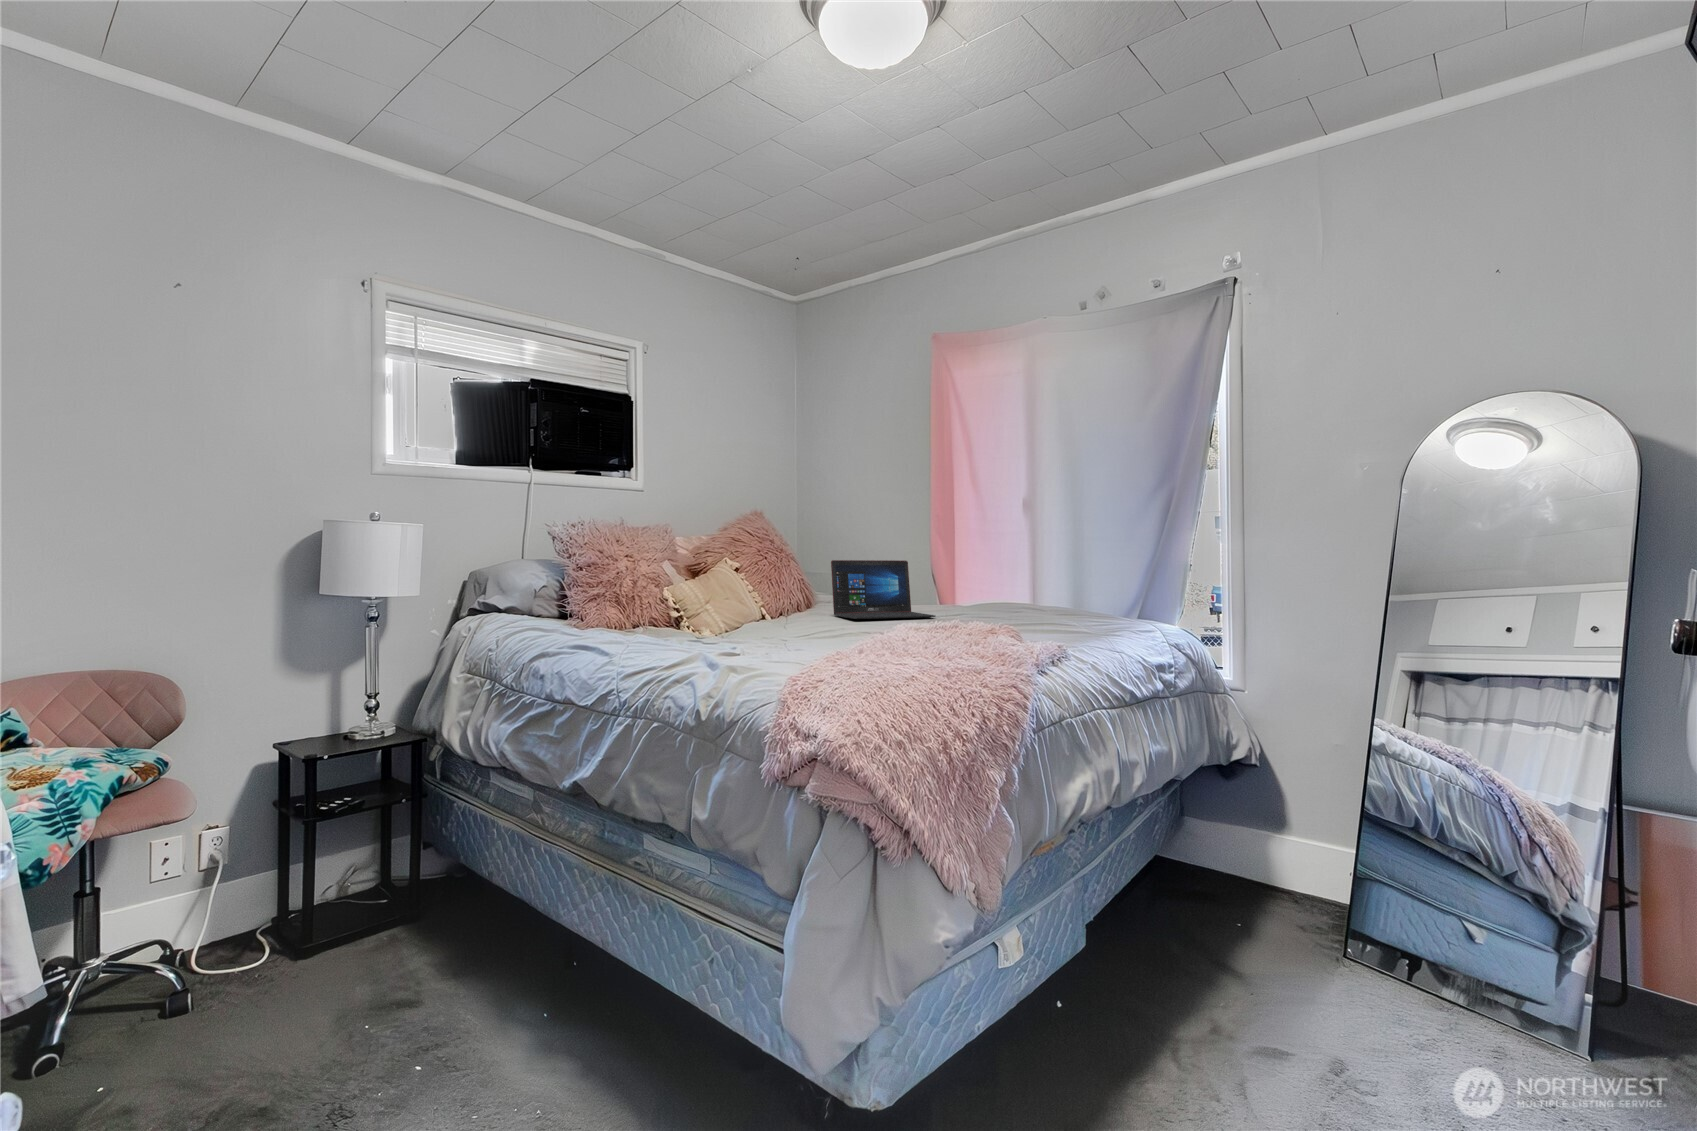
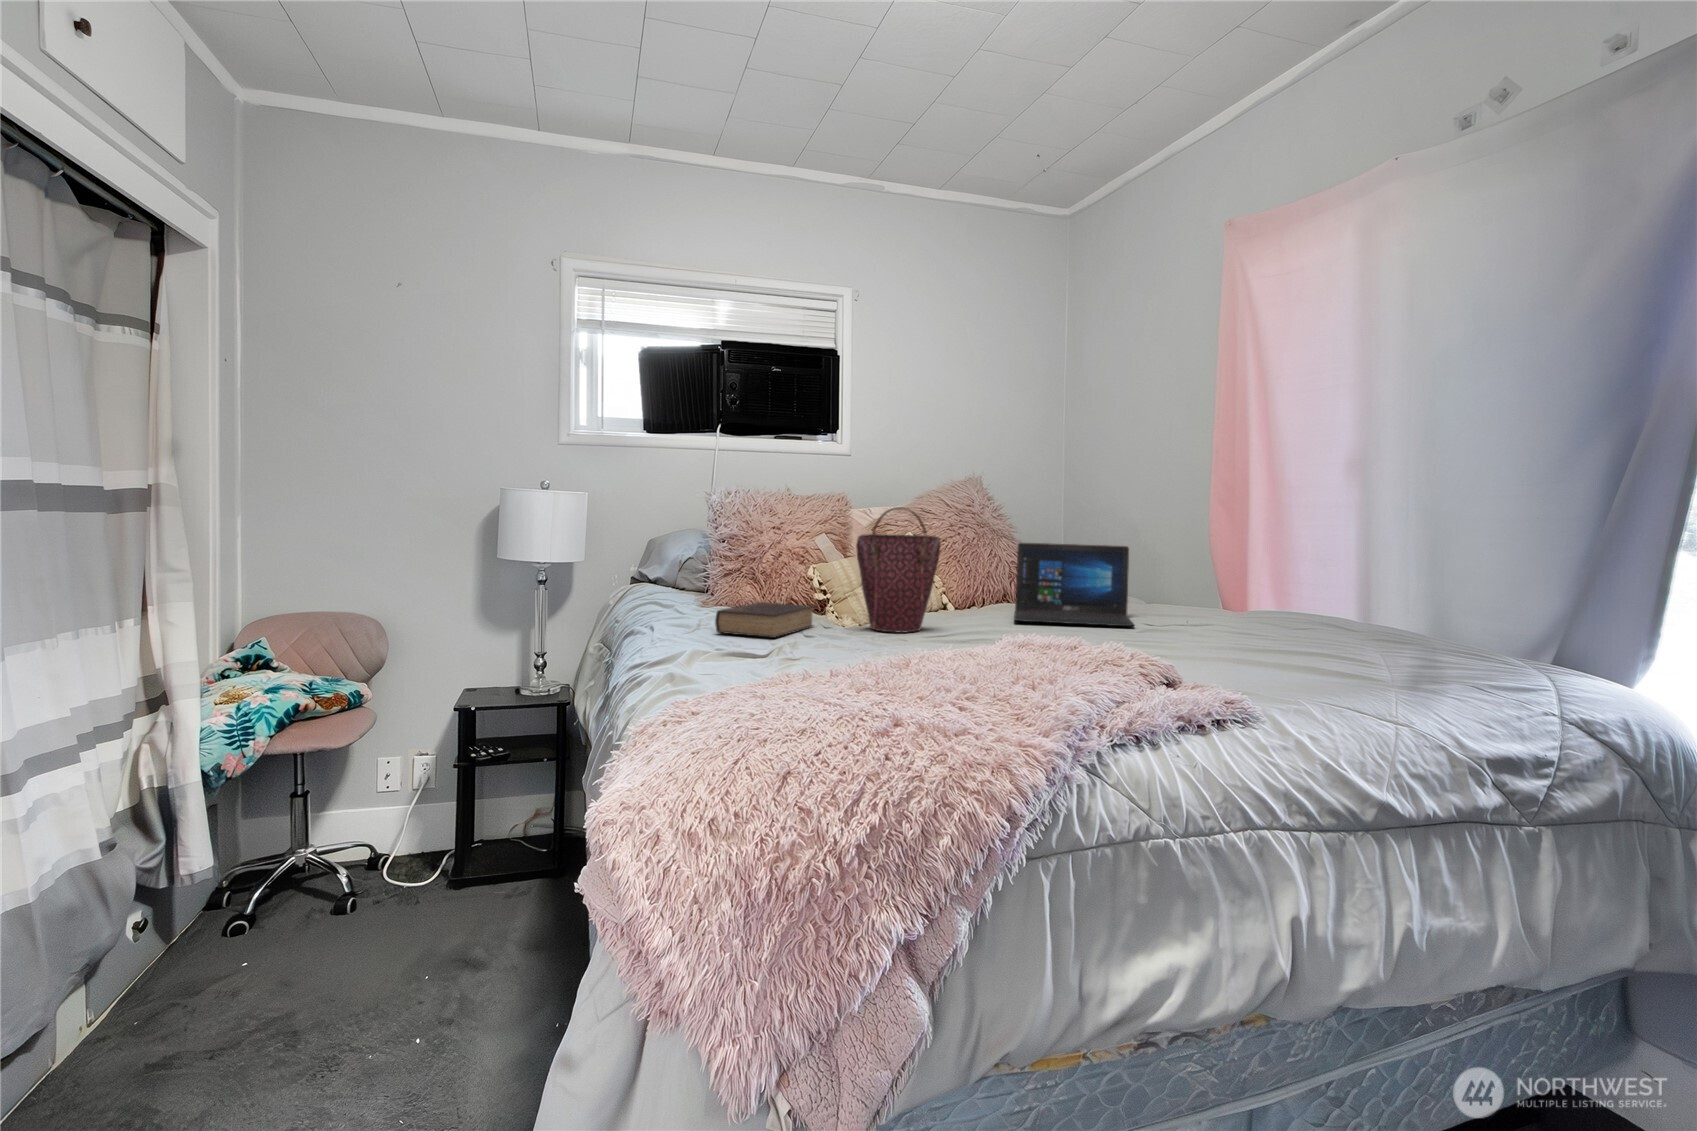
handbag: none [753,529,815,632] -> present [856,507,941,633]
book: none [654,615,717,642] -> present [715,602,814,638]

